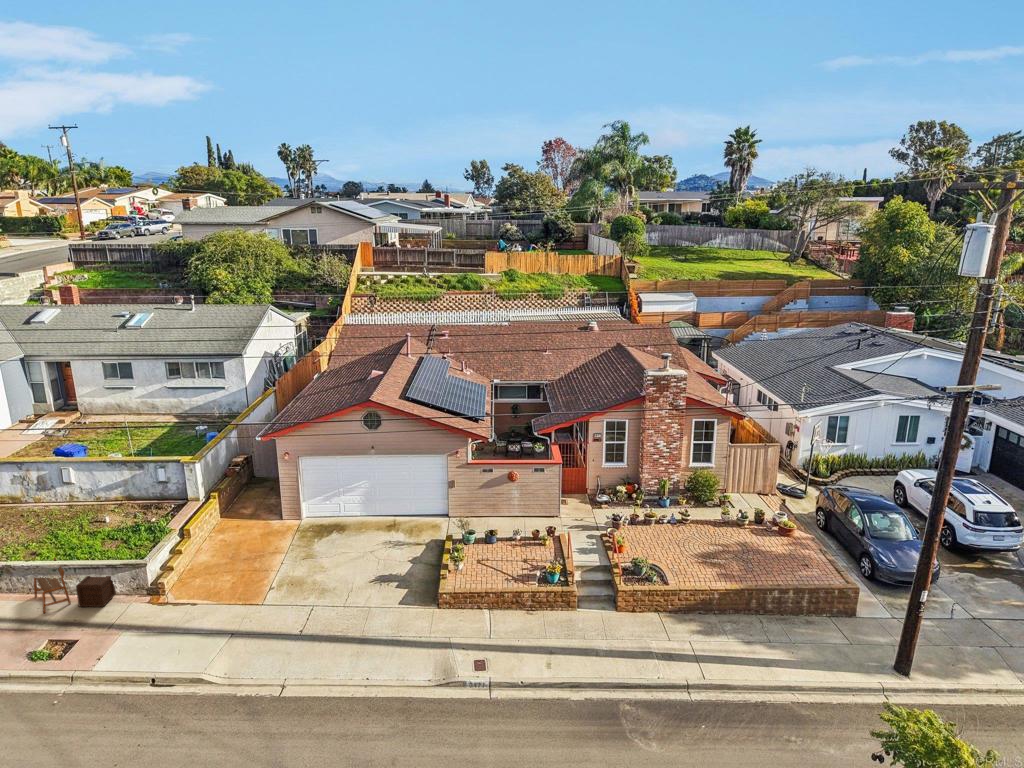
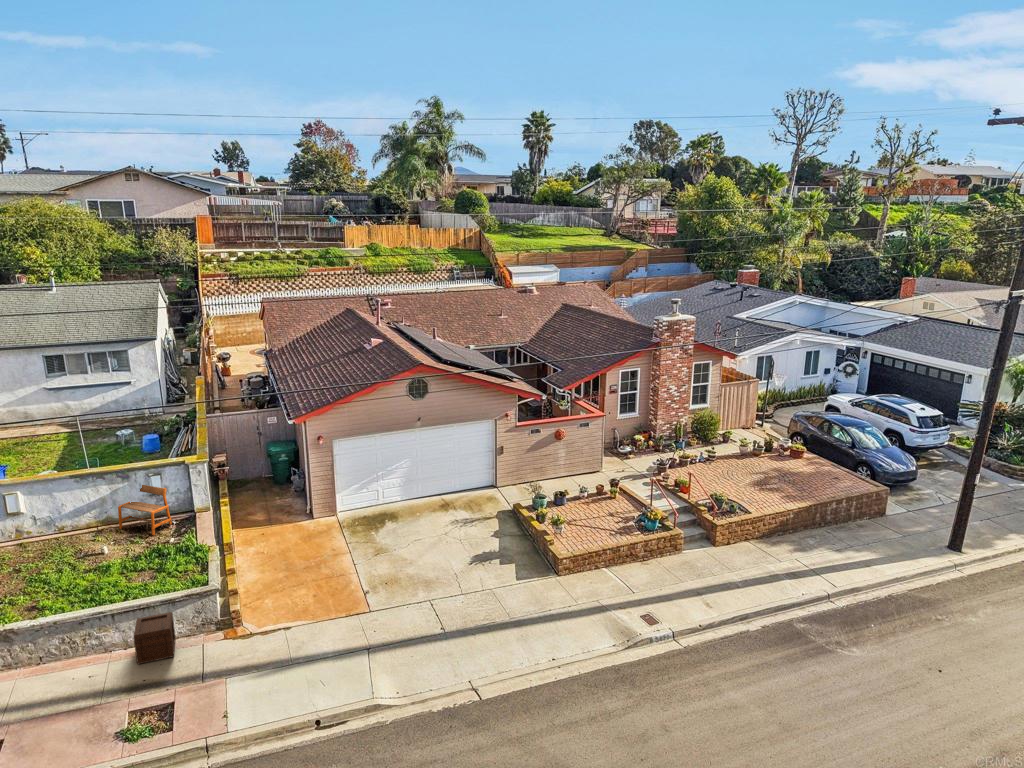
bench: present [34,558,71,613] -> present [118,485,172,535]

